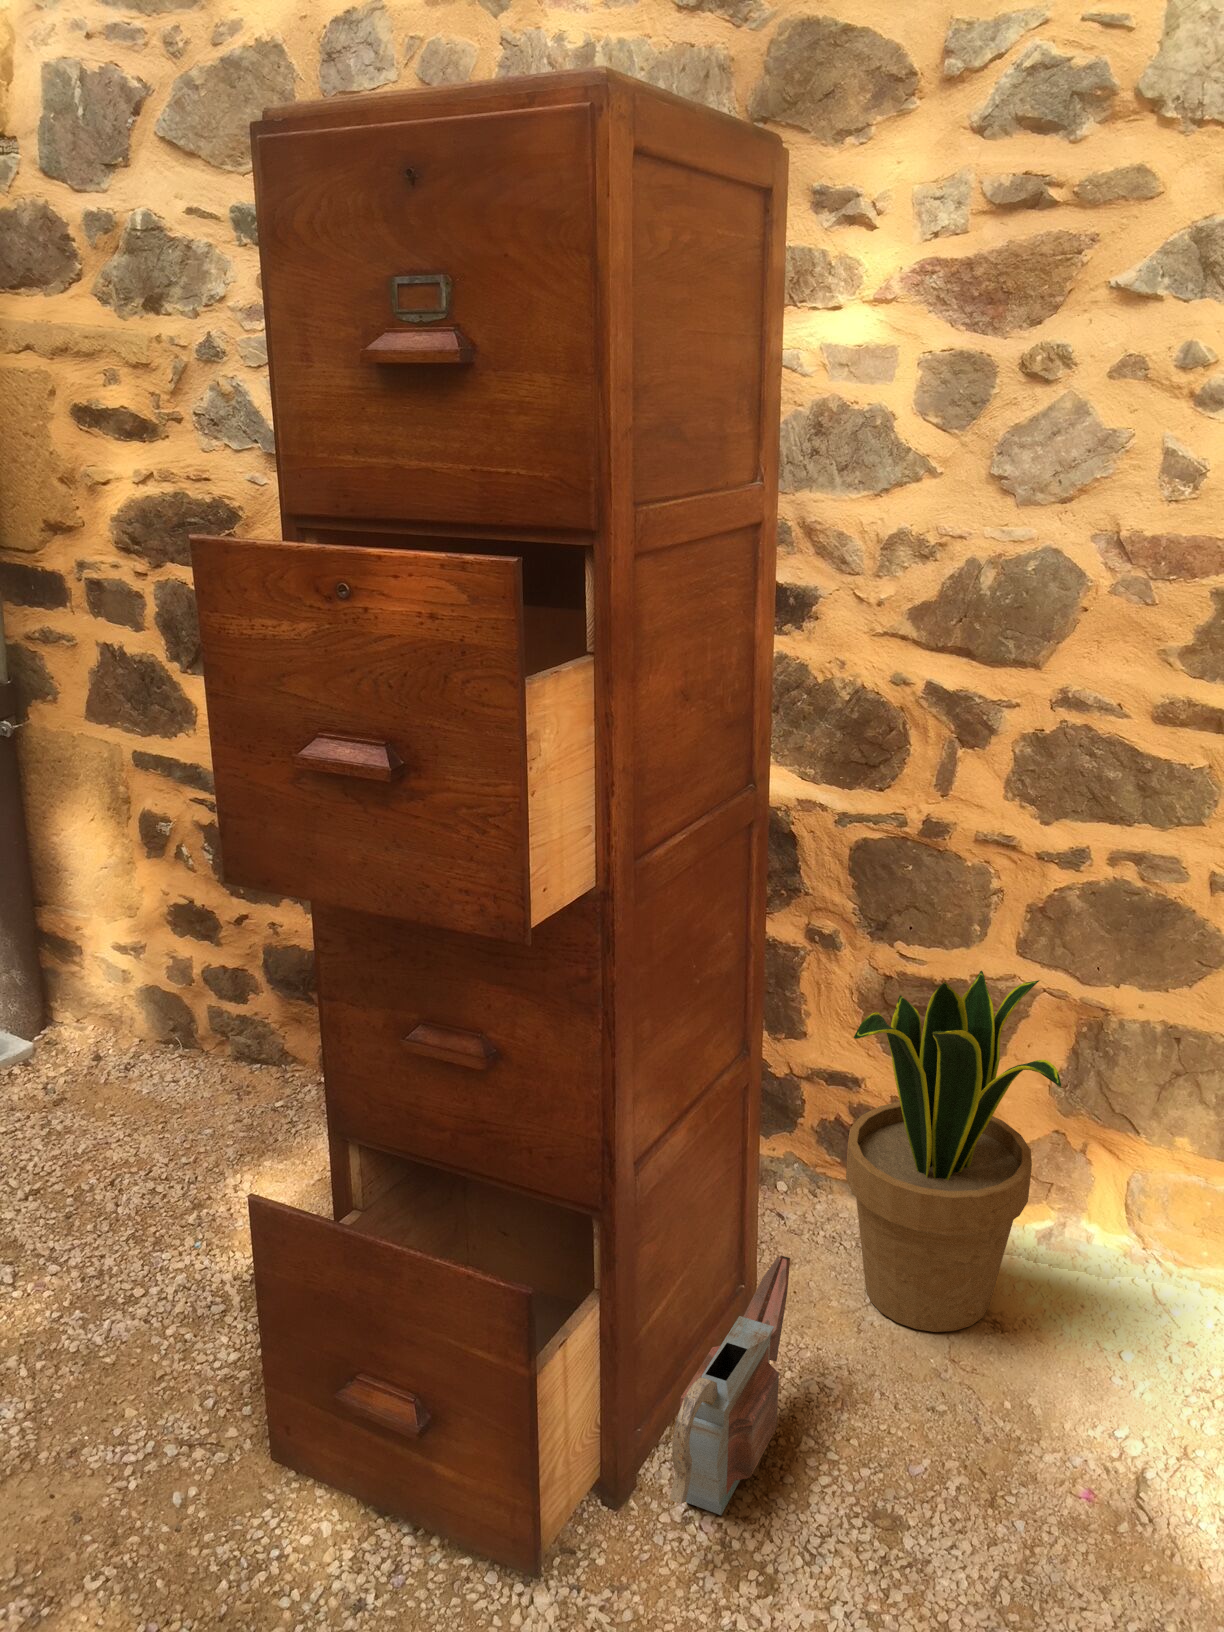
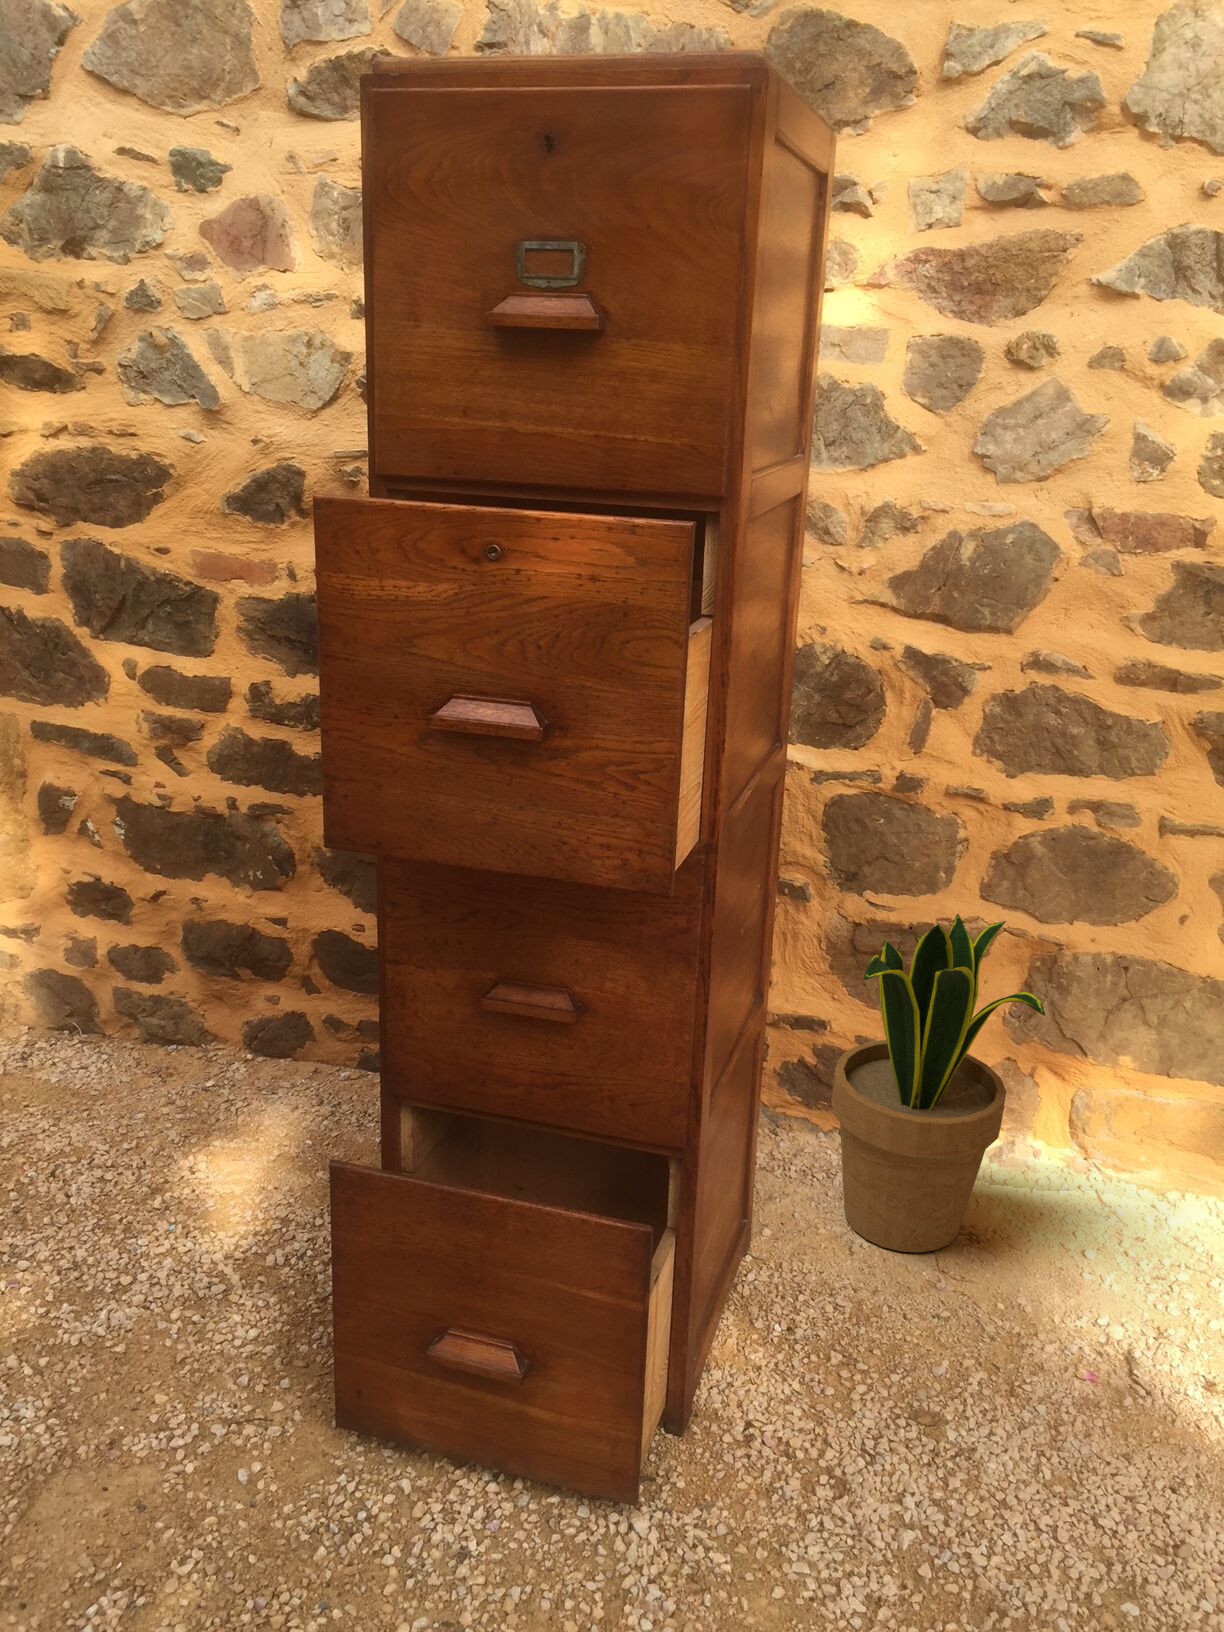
watering can: present [670,1255,790,1515] -> none [732,1187,818,1431]

